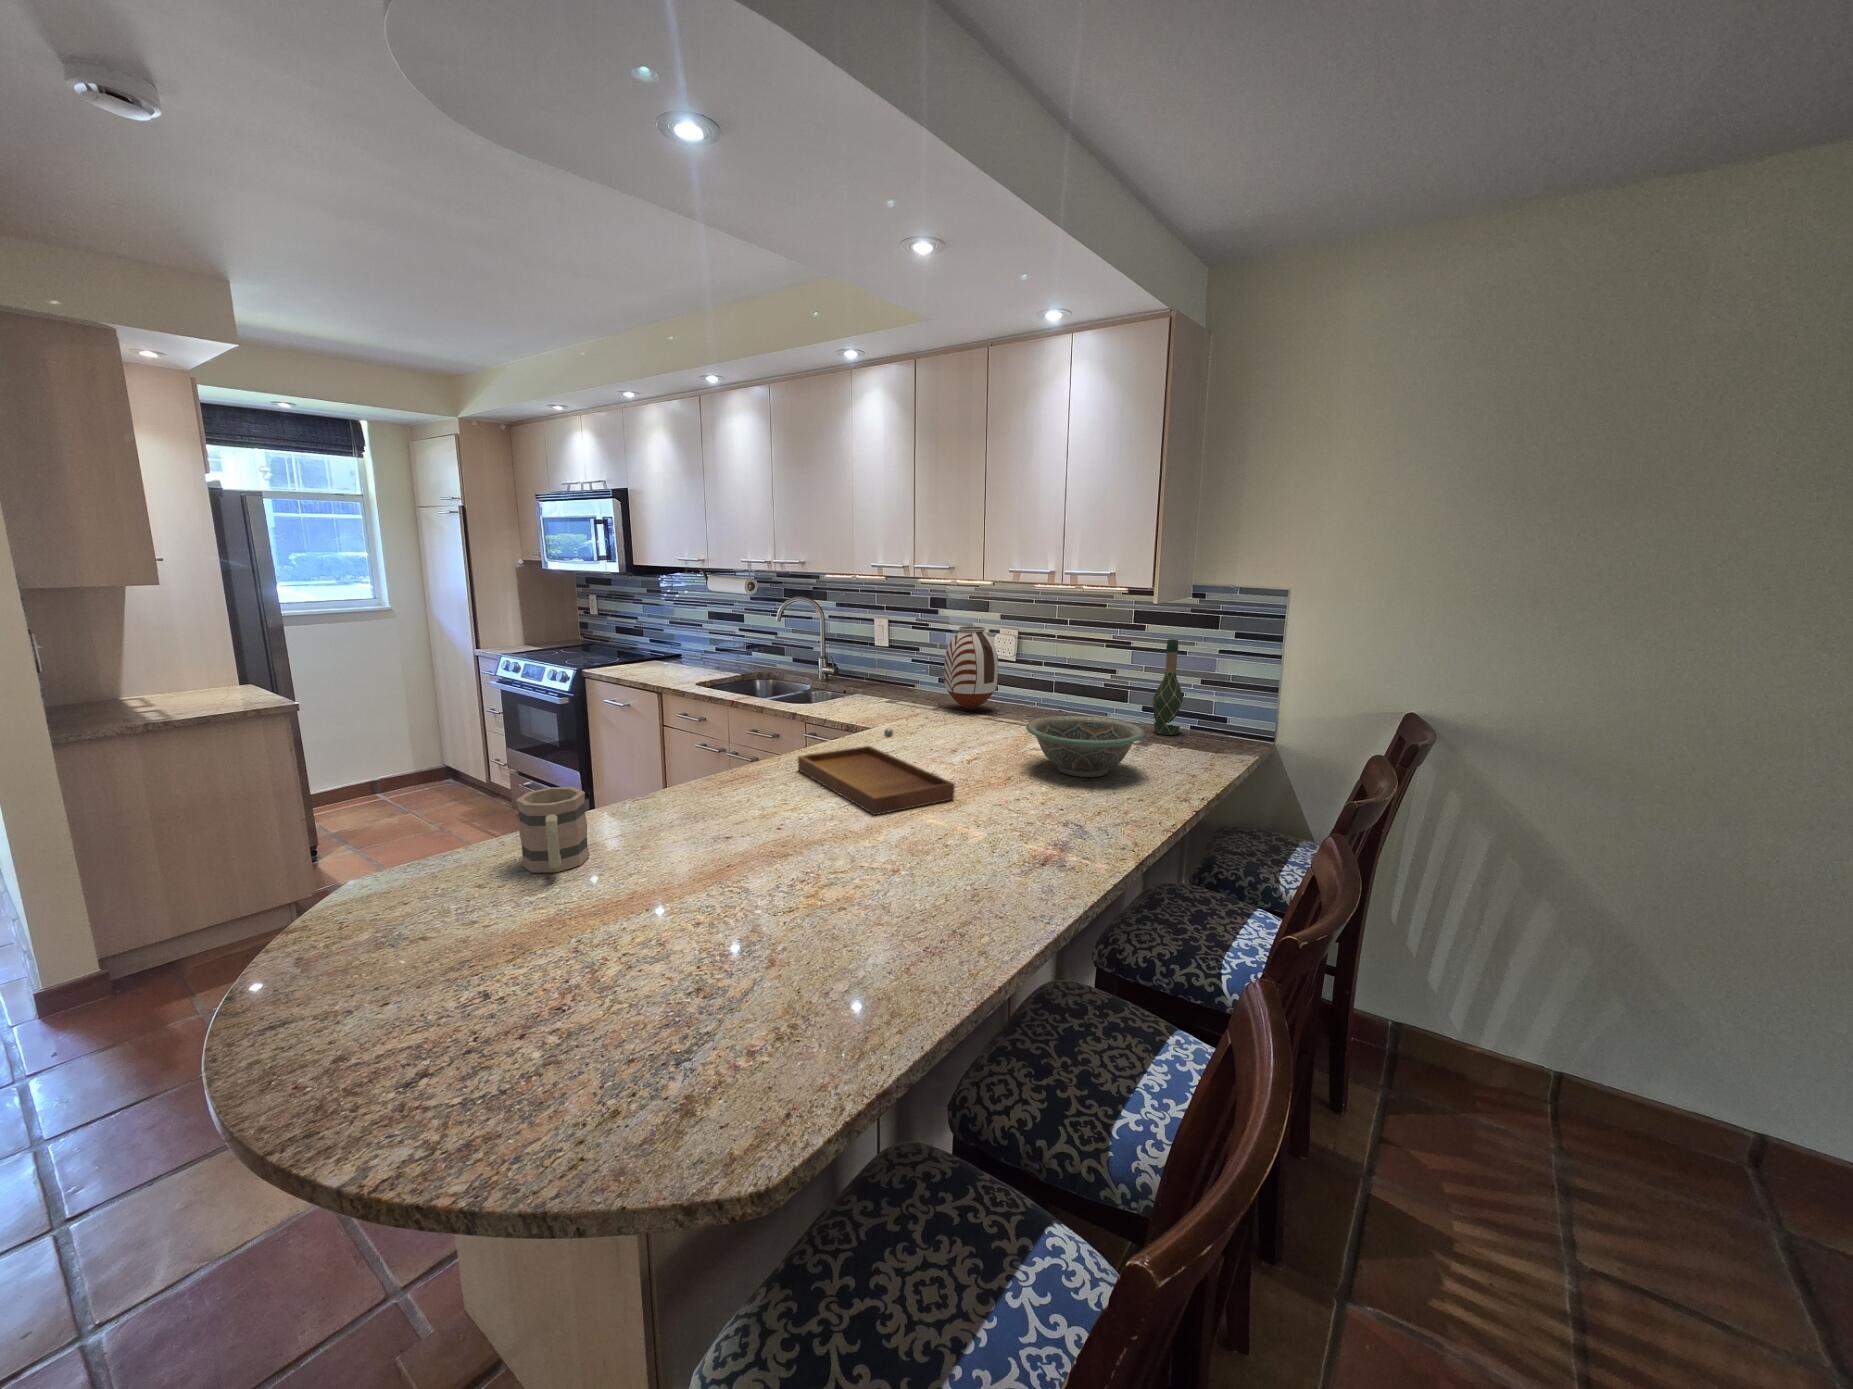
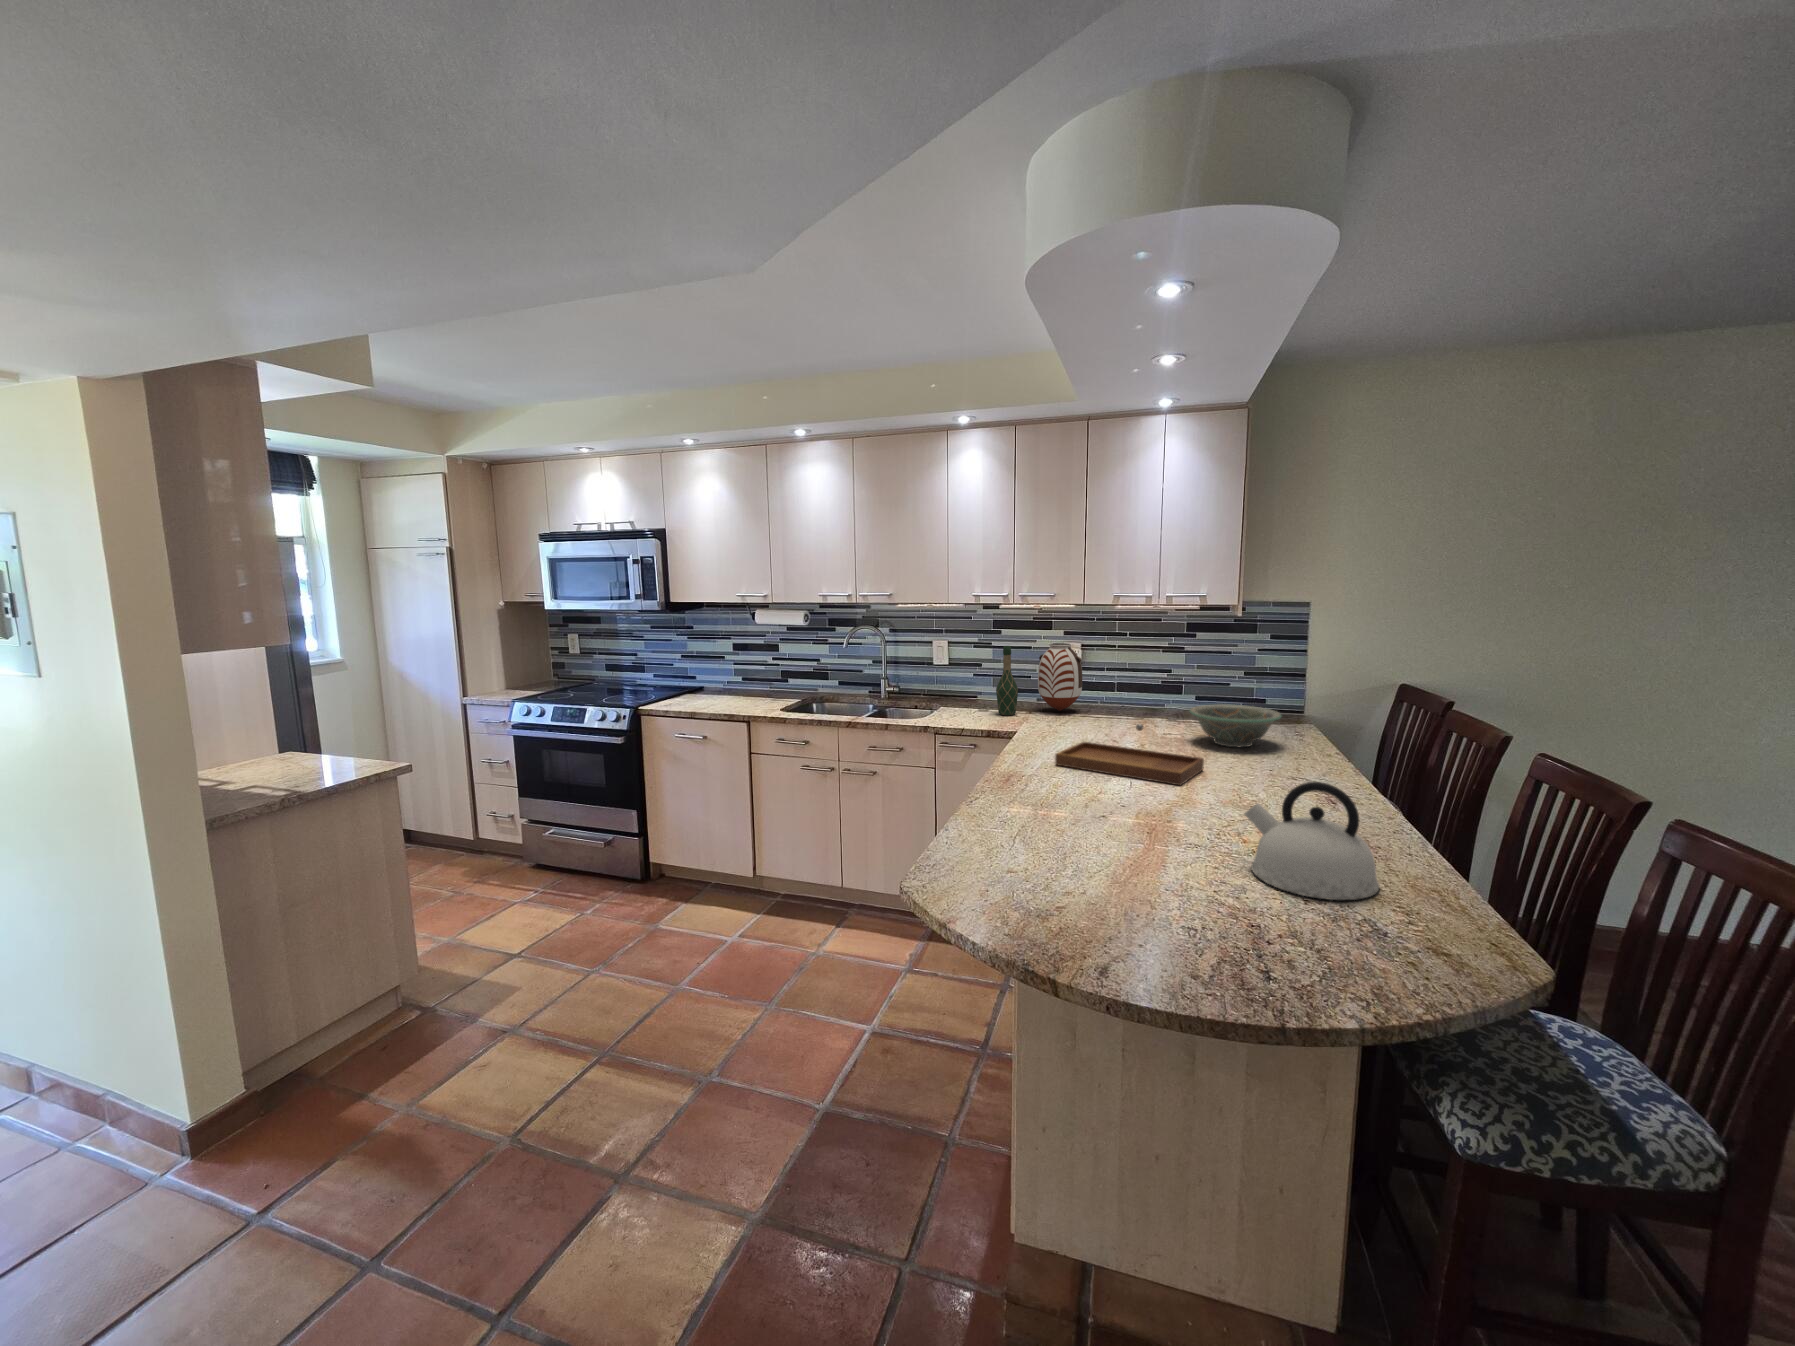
wine bottle: present [1153,639,1183,735] -> present [996,646,1018,715]
mug: present [516,787,590,873] -> none [1038,783,1102,847]
kettle: none [603,830,789,1031] -> present [1245,782,1379,900]

